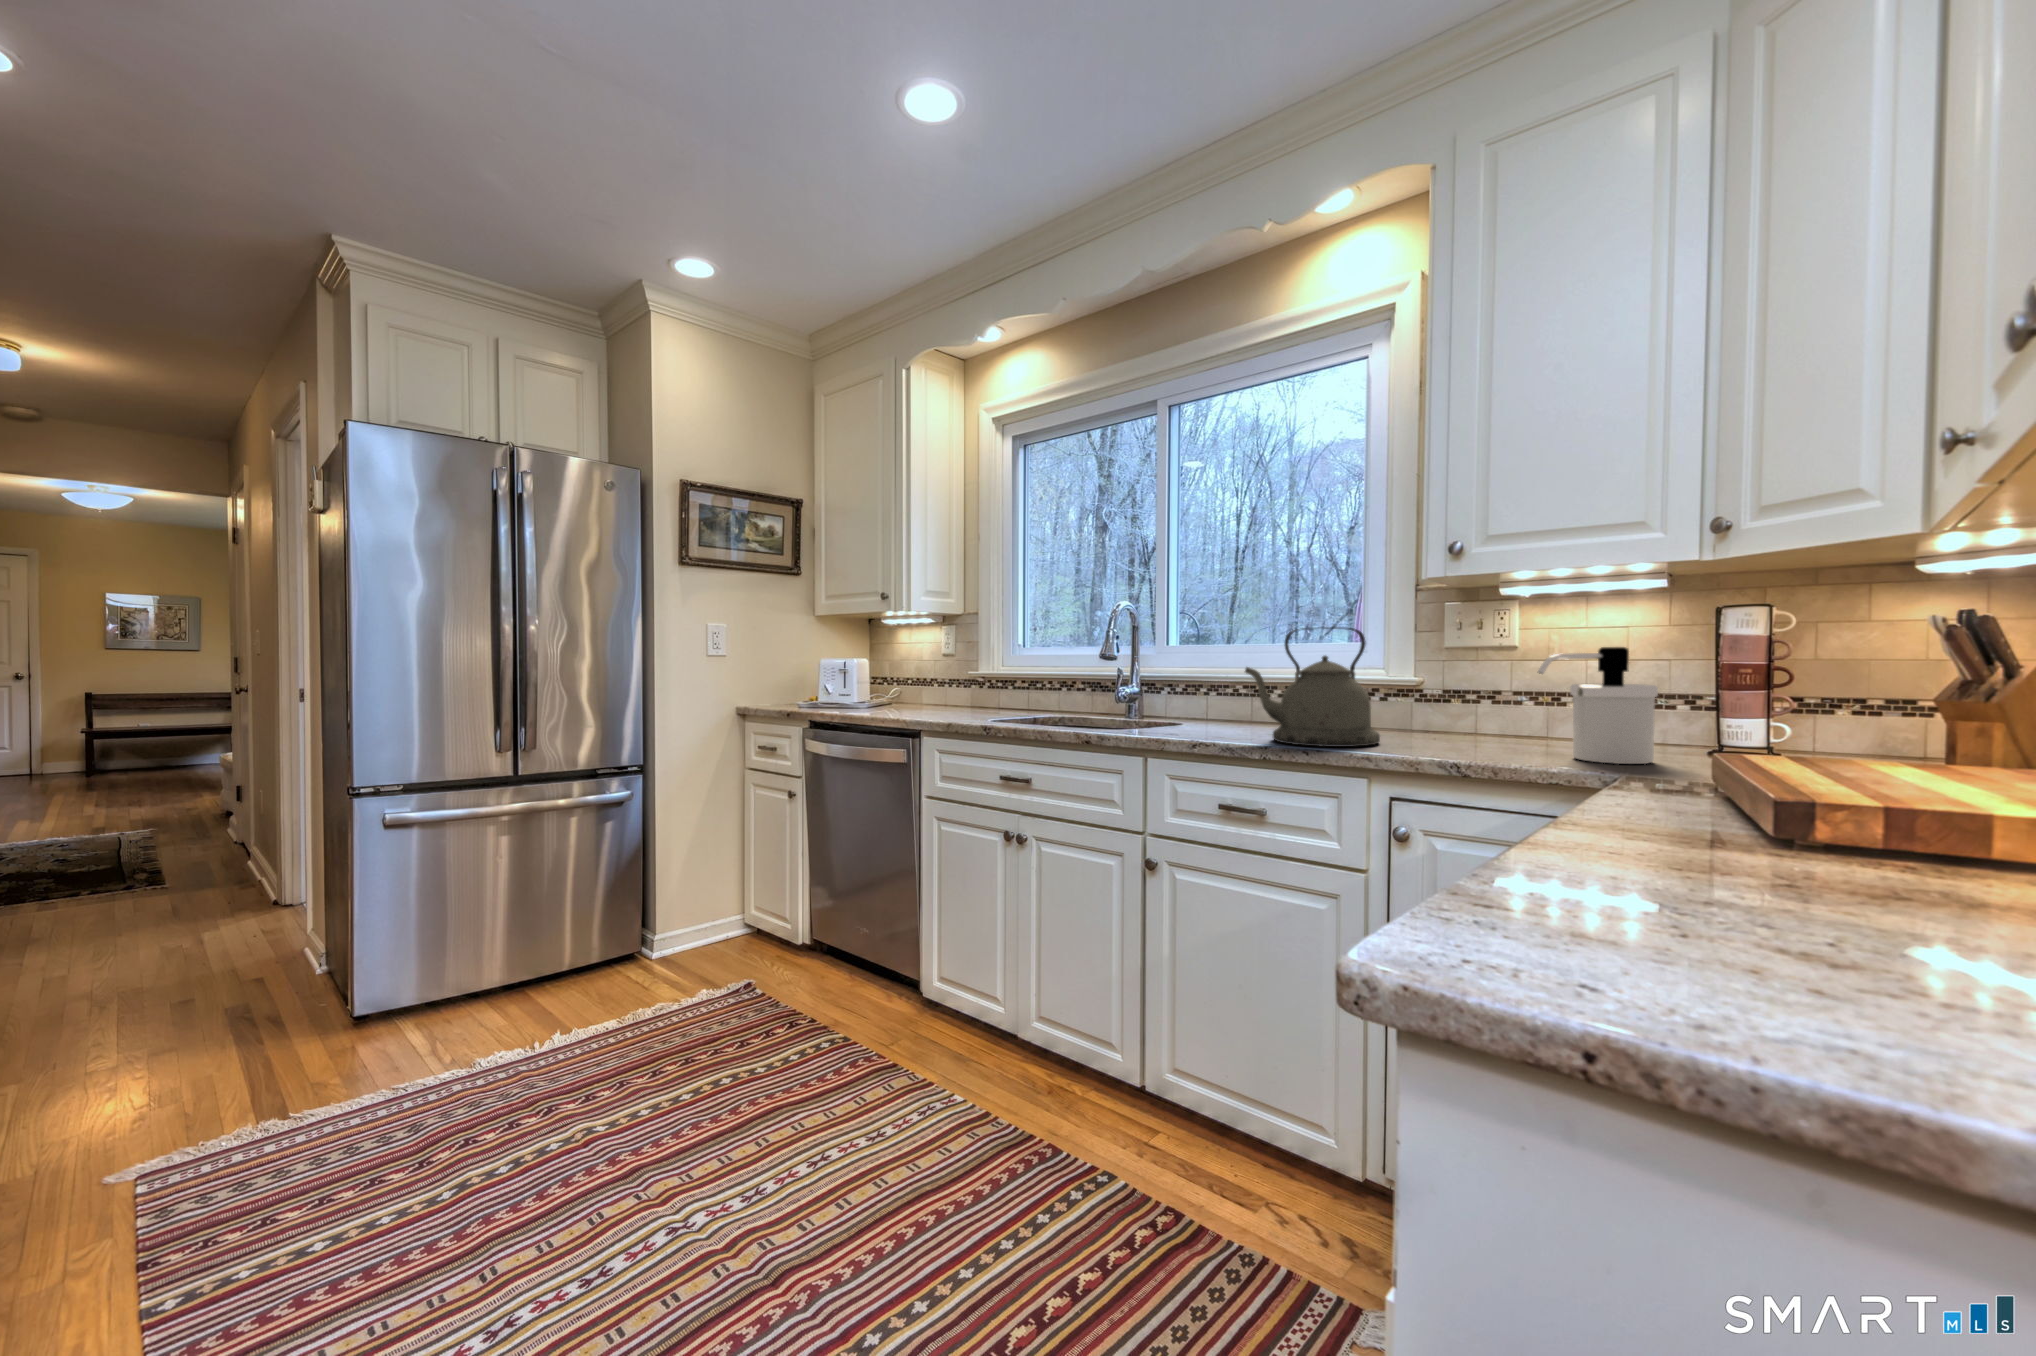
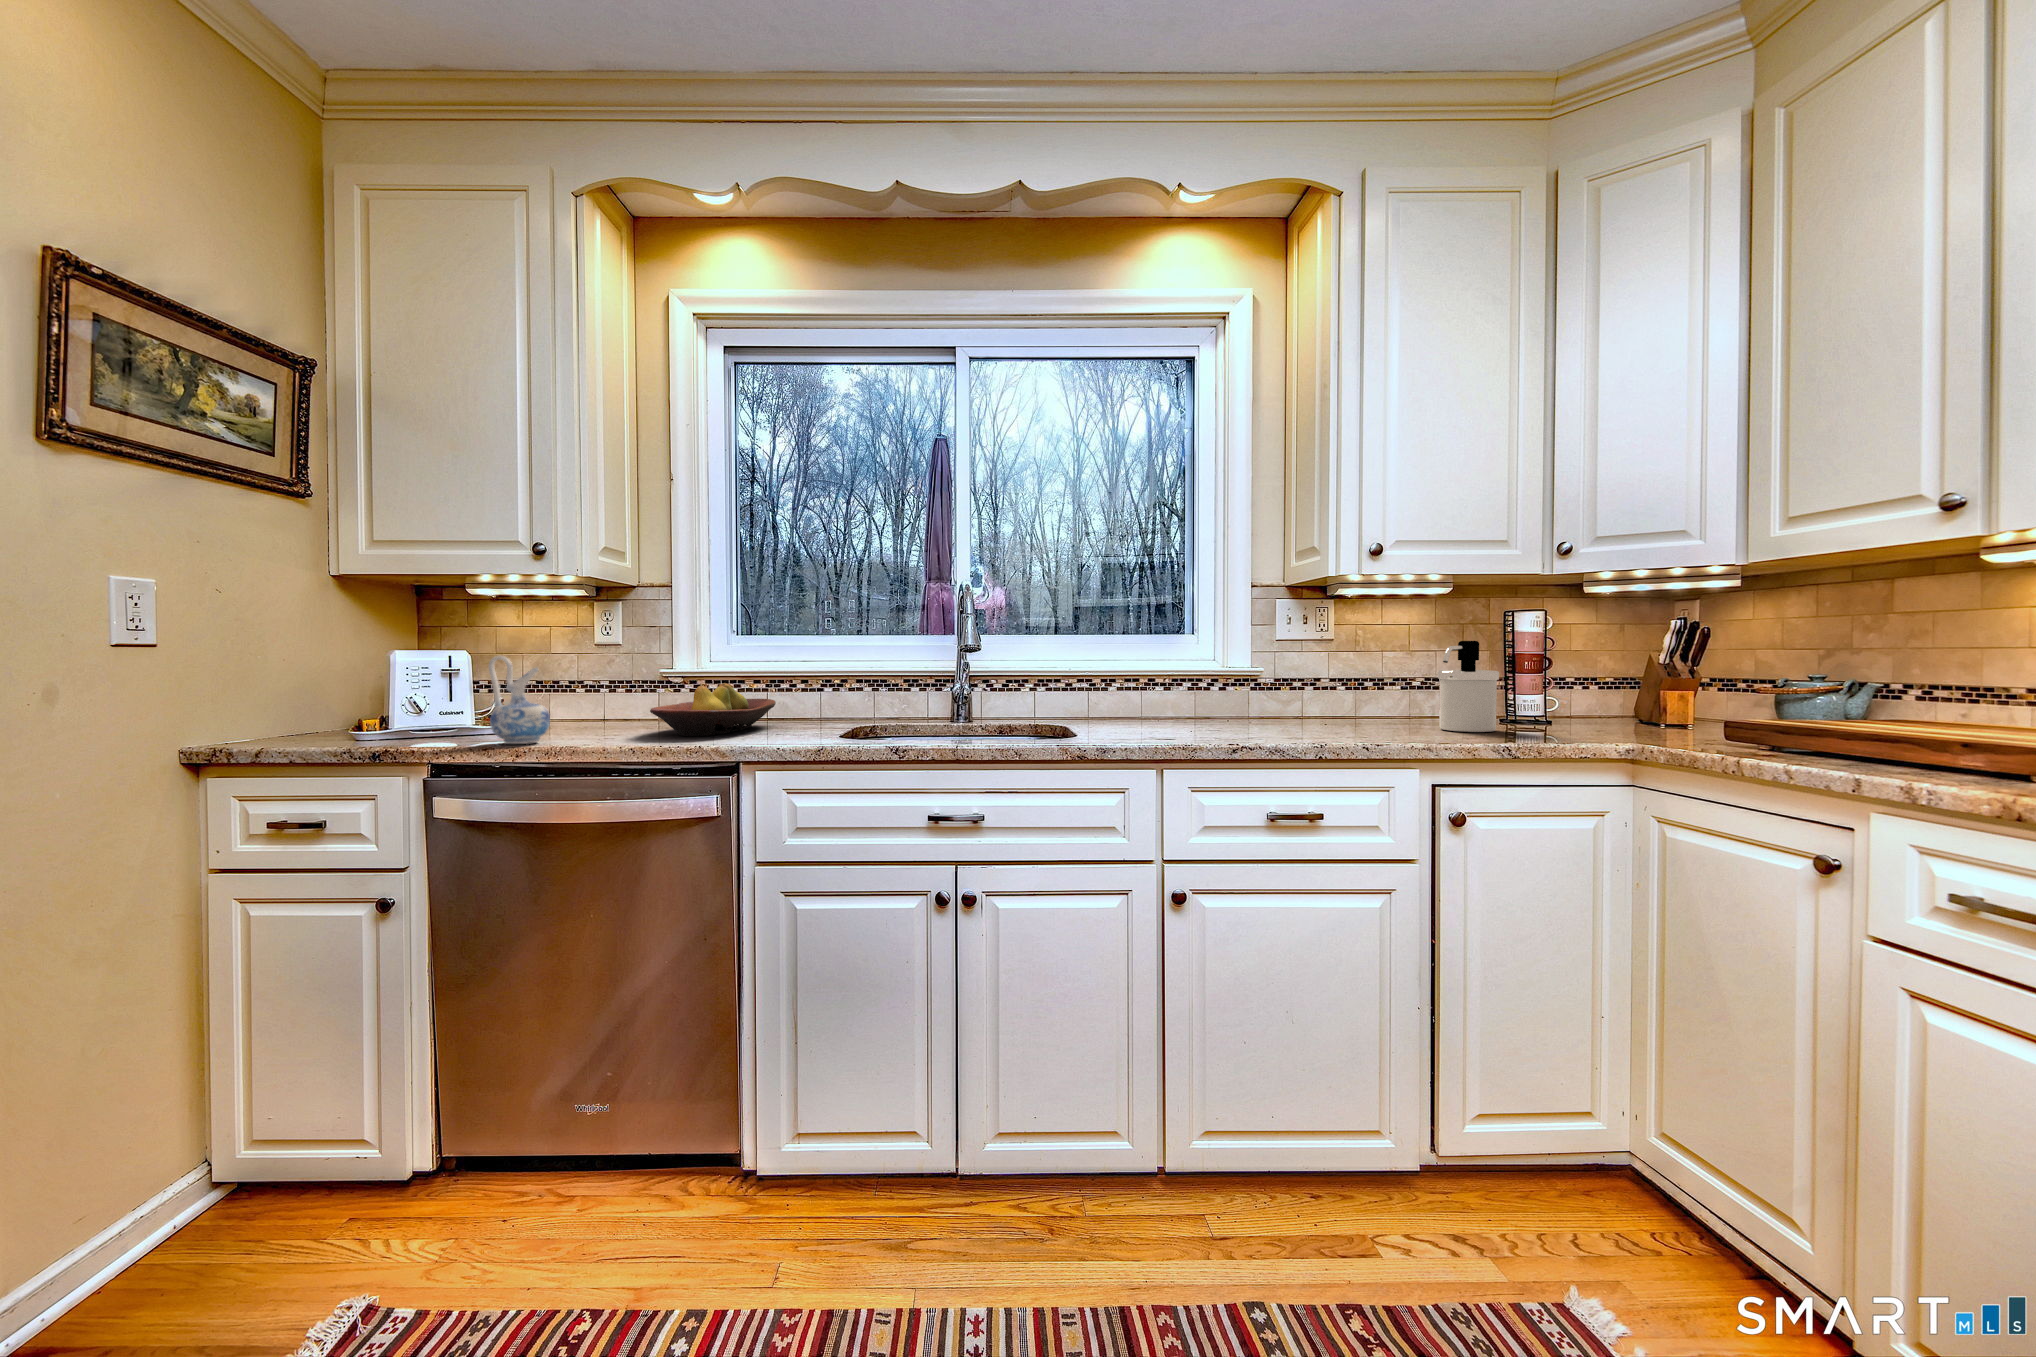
kettle: present [1245,628,1380,747] -> none [1198,620,1299,736]
ceramic pitcher: none [840,662,872,715] -> present [488,656,550,744]
fruit bowl: none [921,682,1024,717] -> present [650,683,776,736]

